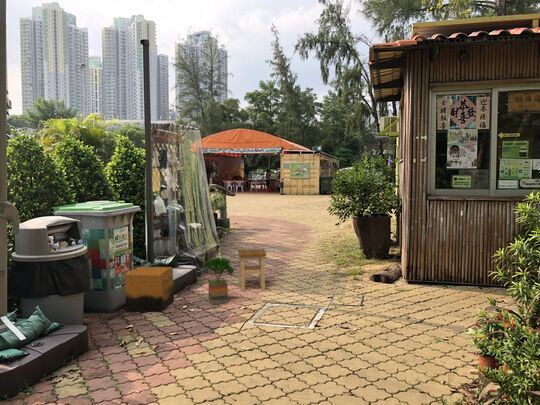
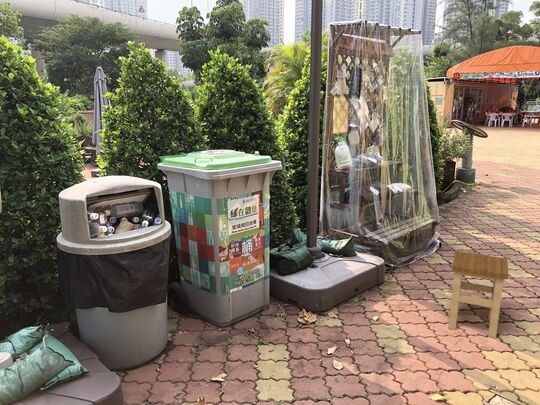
potted tree: present [204,258,234,305] -> none [375,269,433,358]
cardboard box: present [125,267,174,312] -> none [243,258,326,349]

